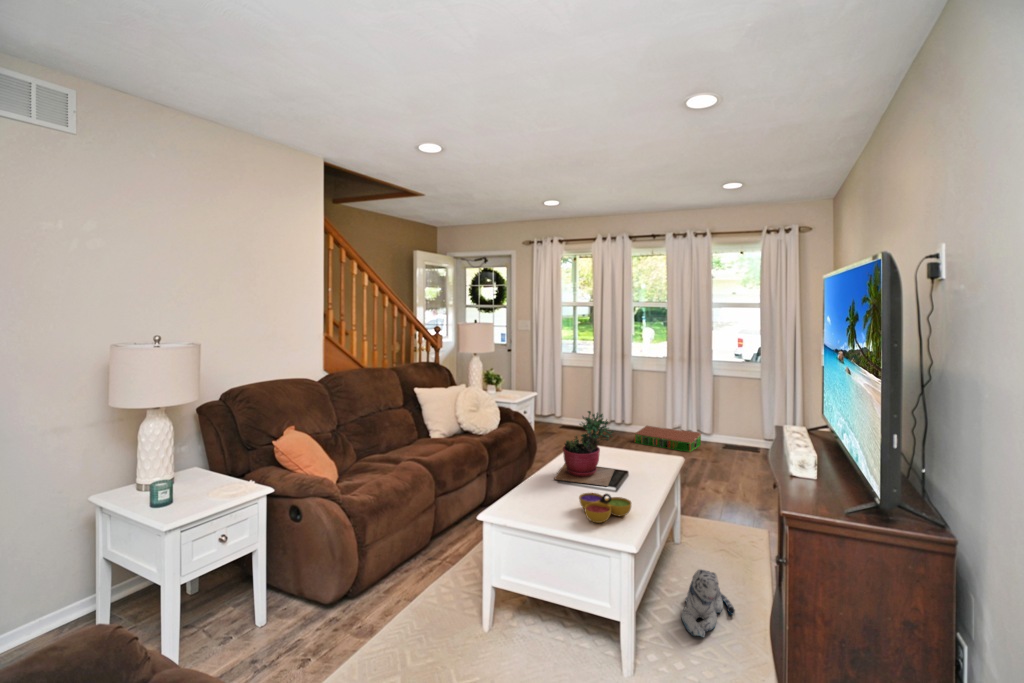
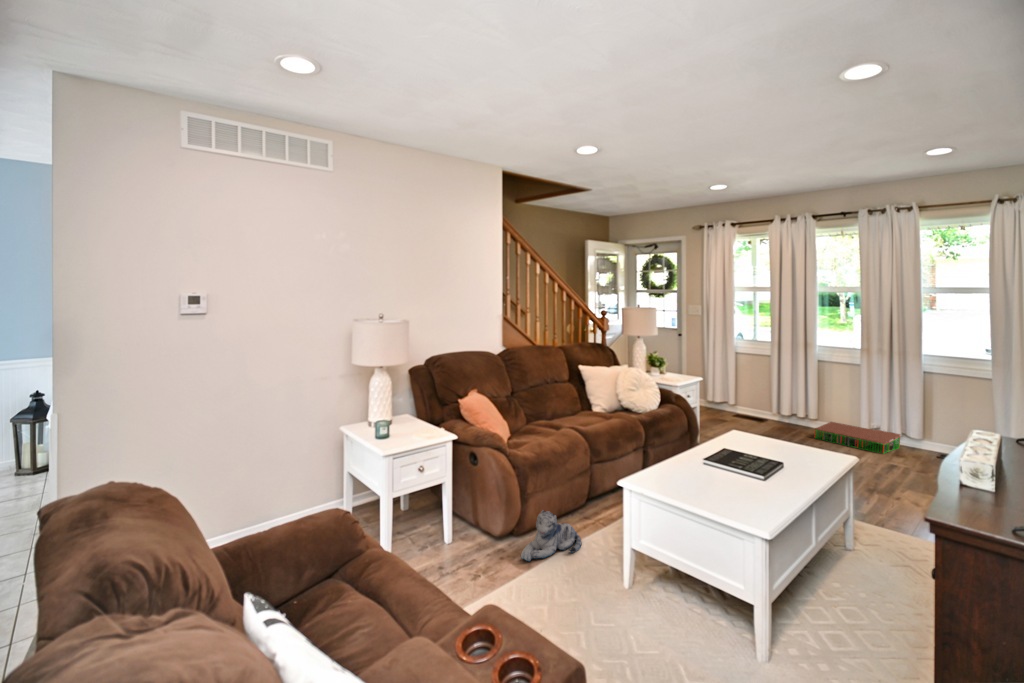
succulent plant: present [554,411,614,486] -> none [703,391,771,468]
decorative bowl: present [579,493,631,523] -> none [724,469,779,497]
plush toy: present [682,569,735,637] -> present [521,510,581,561]

